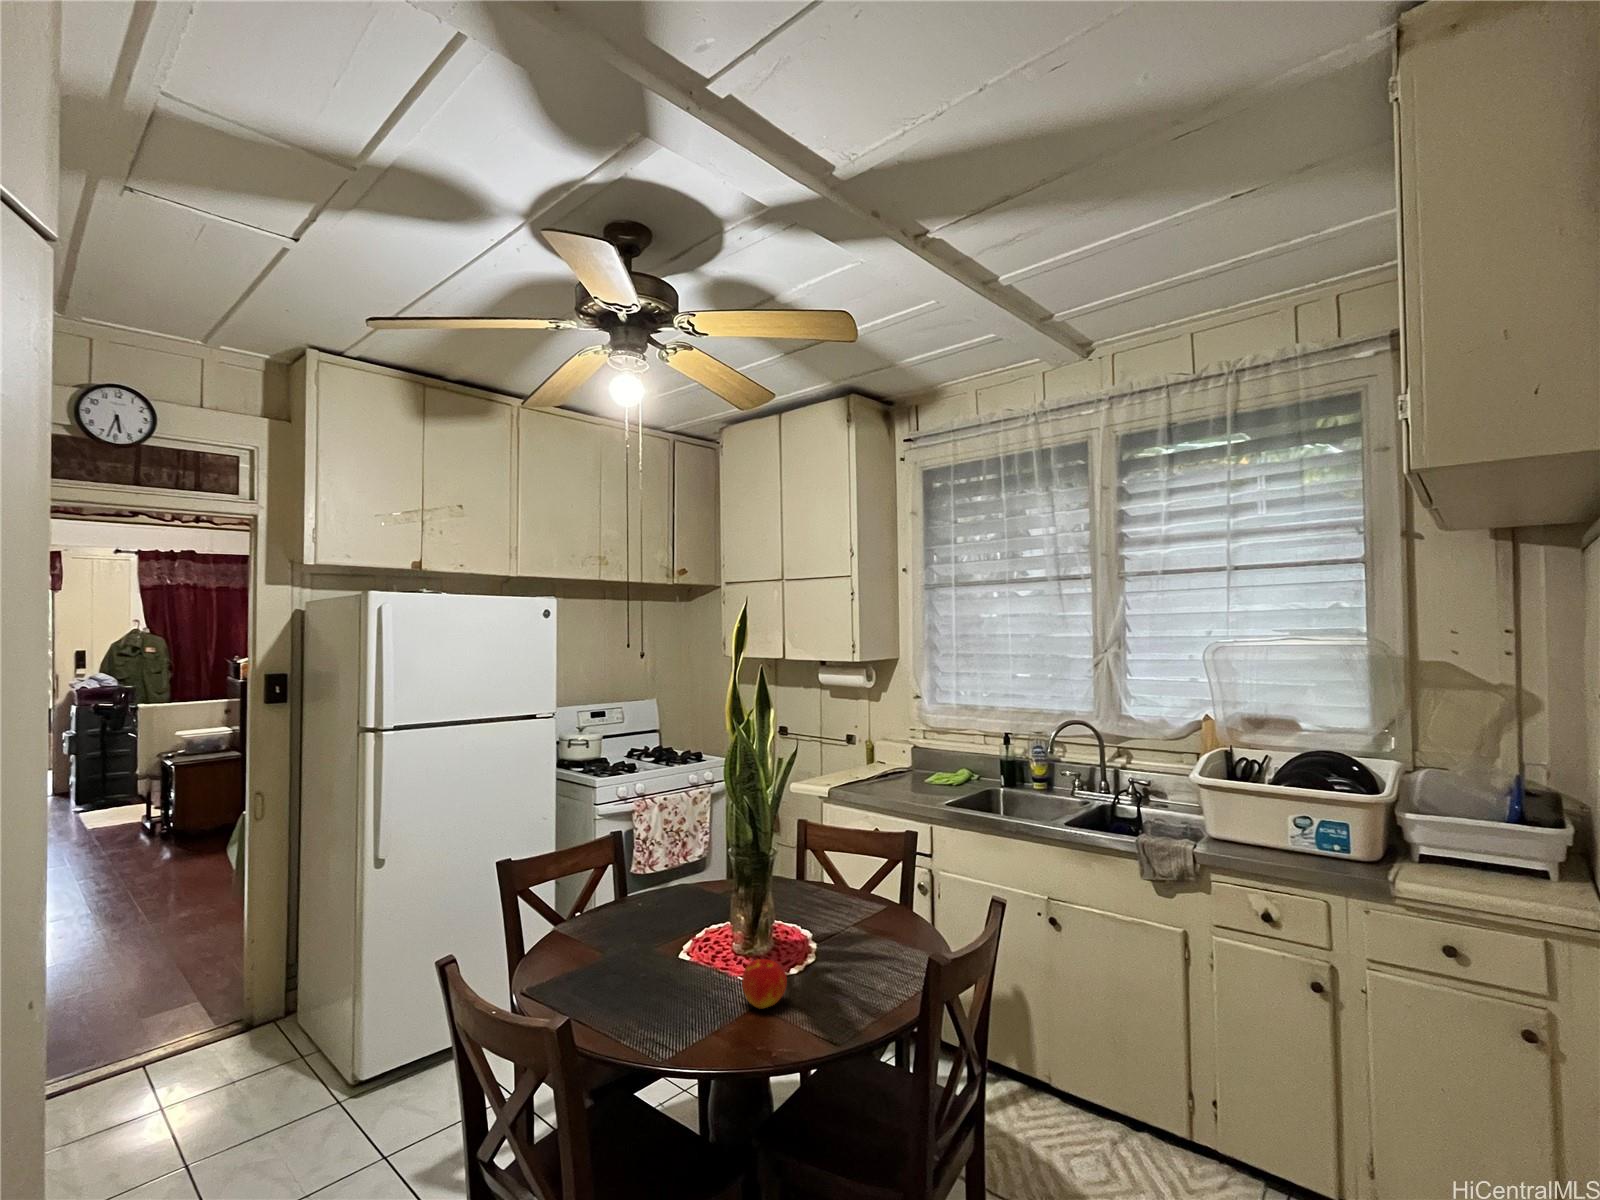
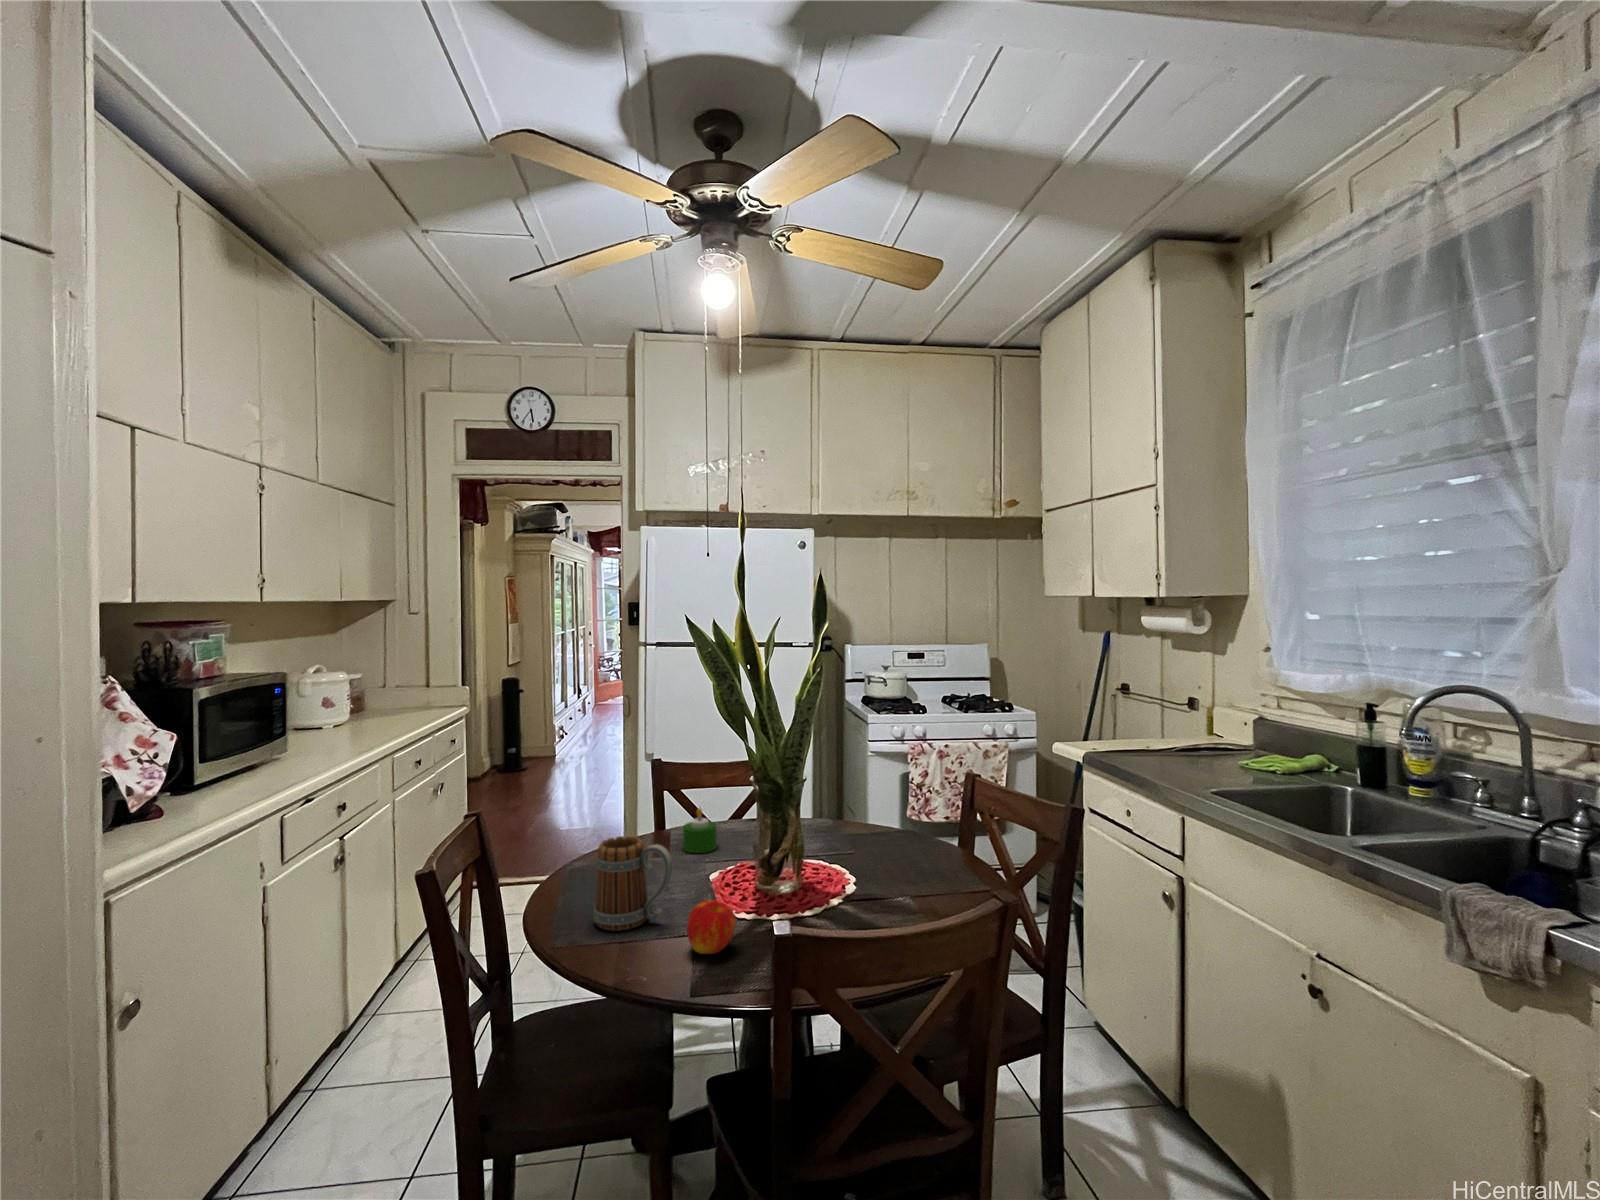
candle: none [580,892,615,940] -> present [683,808,717,853]
mug: none [620,924,699,1022] -> present [594,836,672,931]

